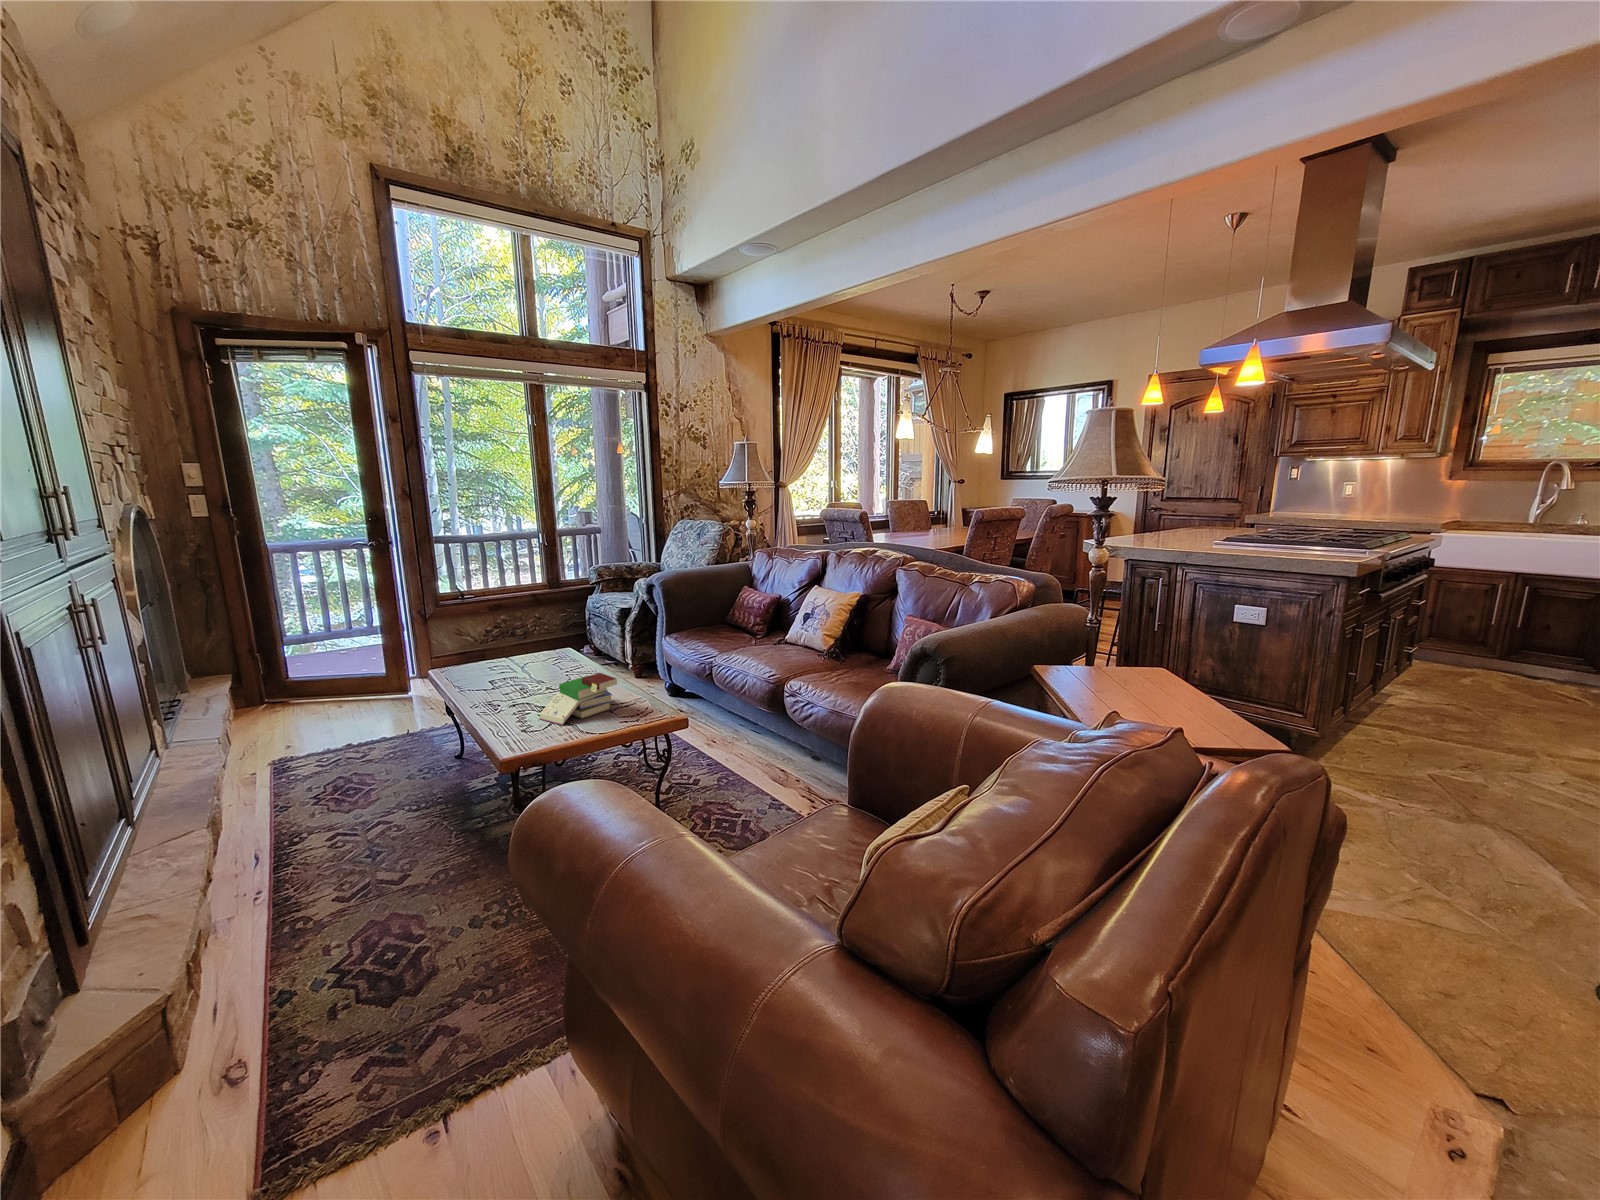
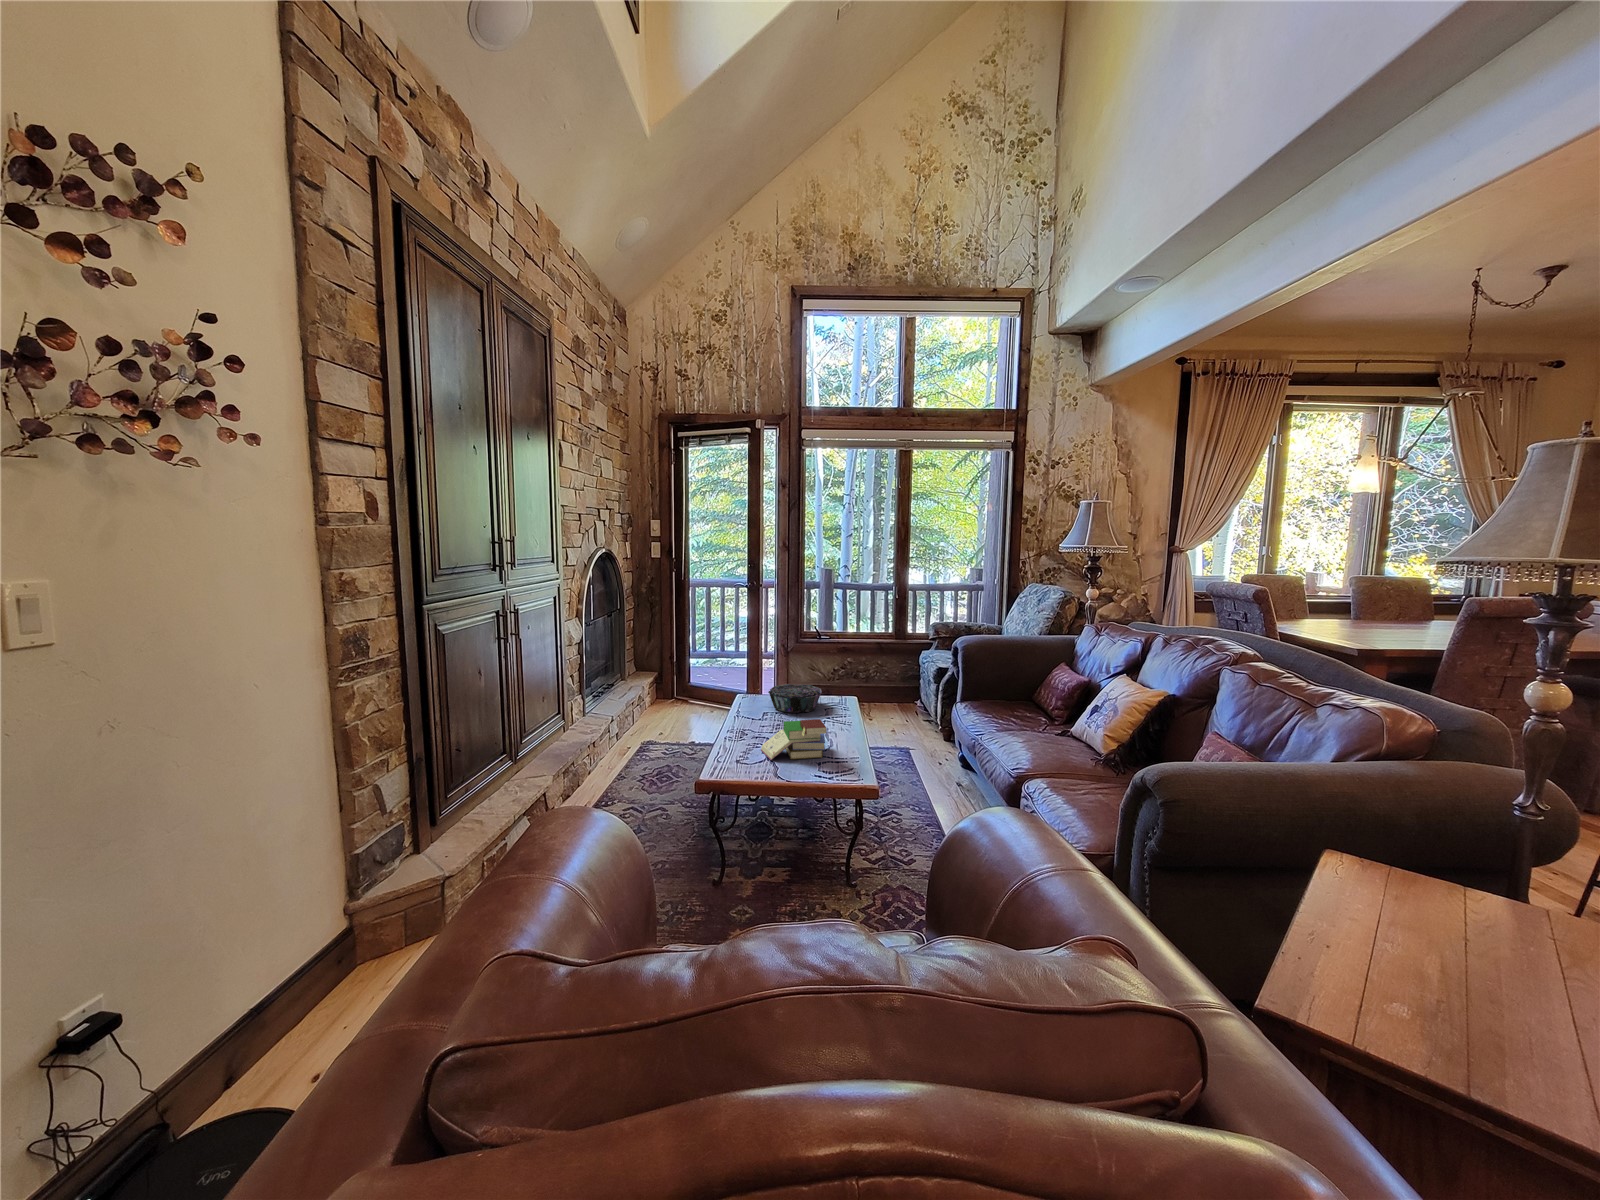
decorative bowl: none [492,645,556,678] -> present [768,684,822,713]

